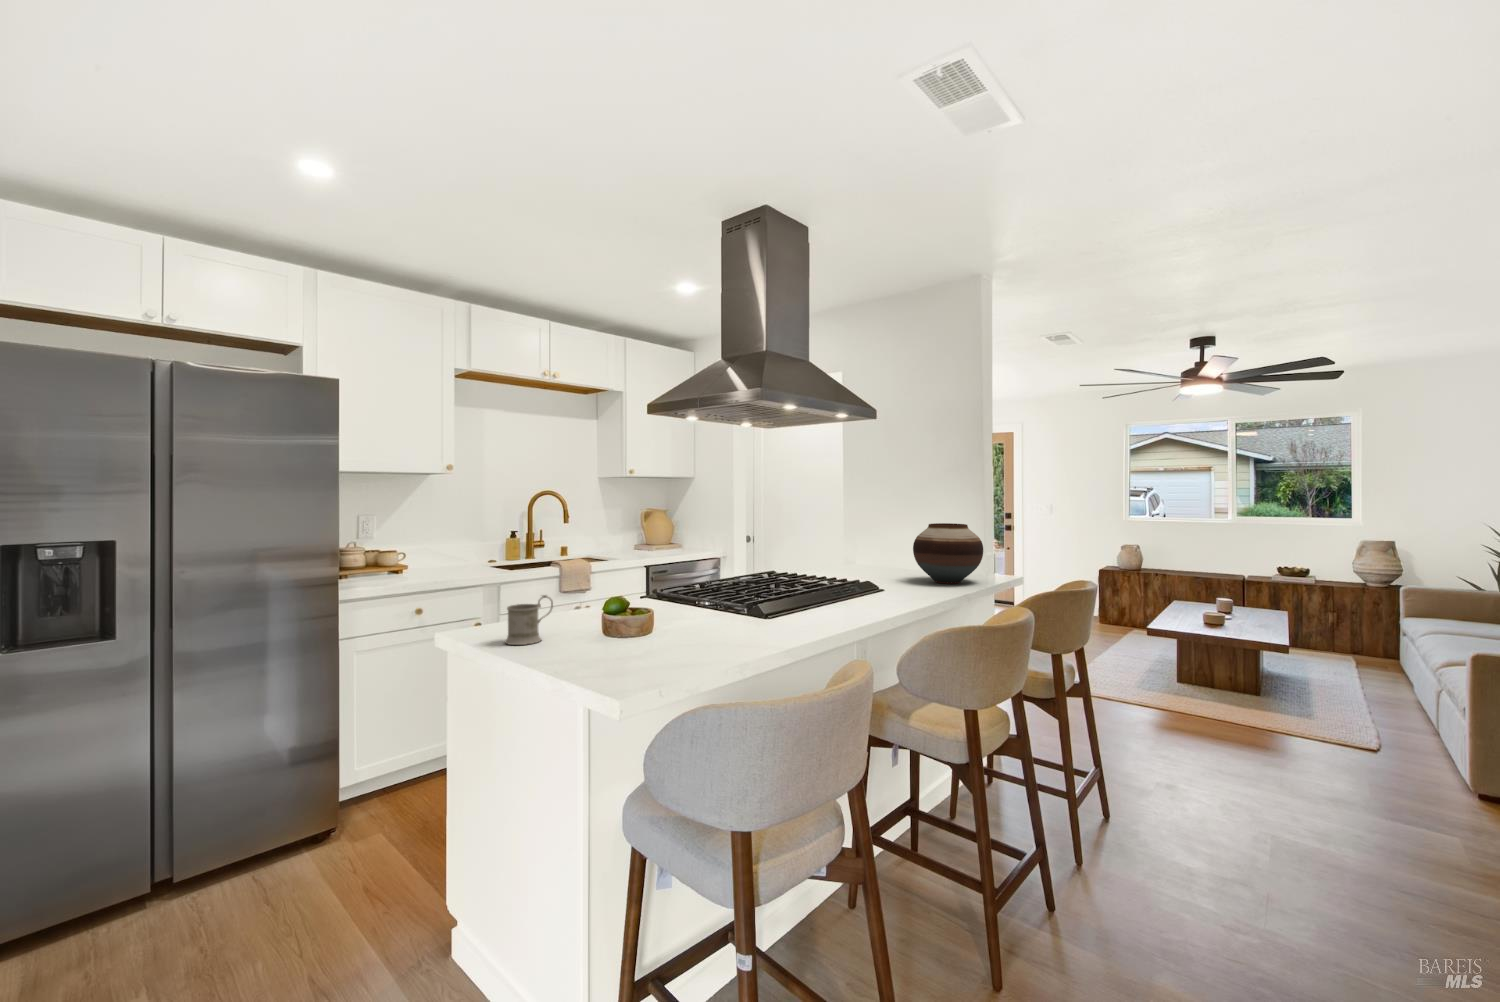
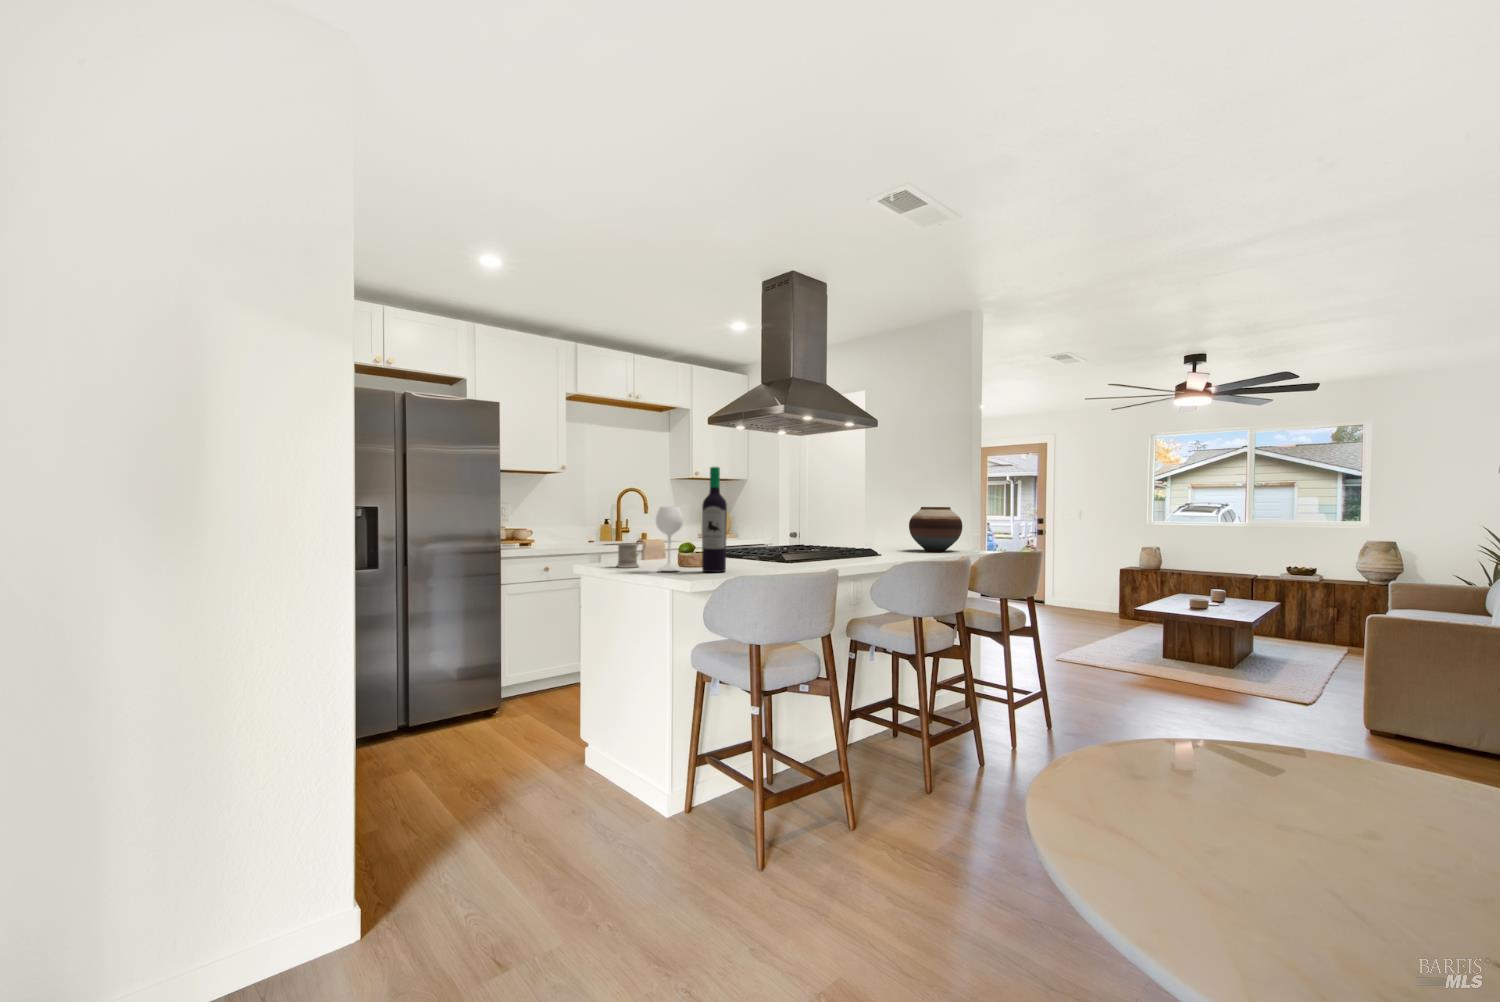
wine bottle: none [564,490,681,663] -> present [656,467,727,572]

